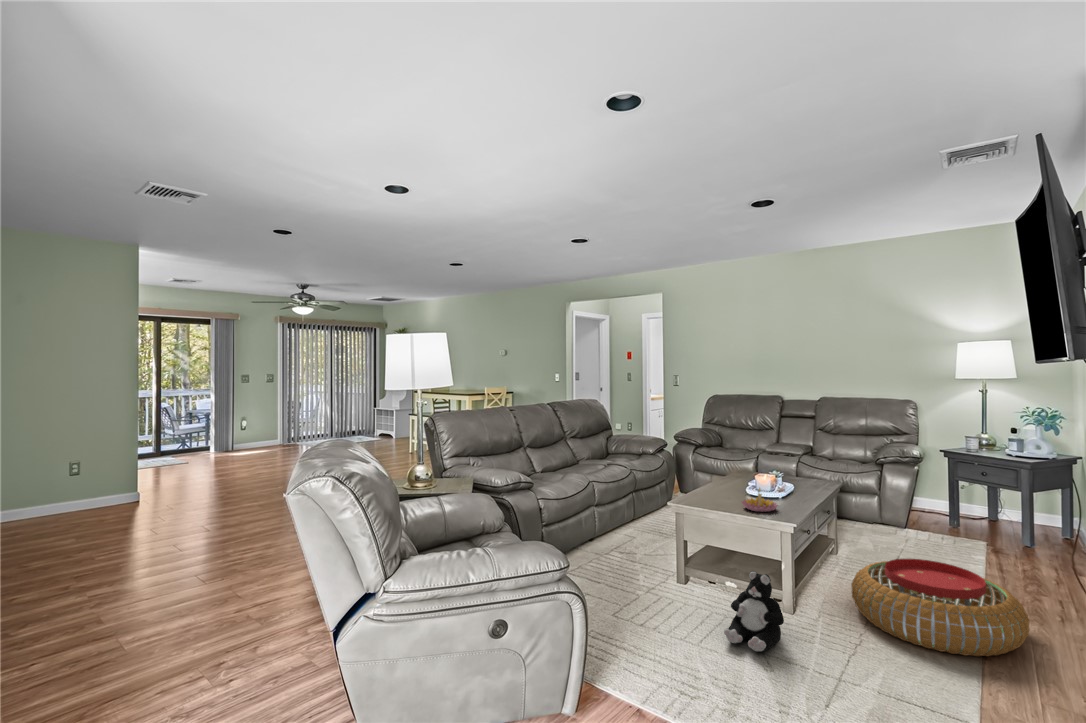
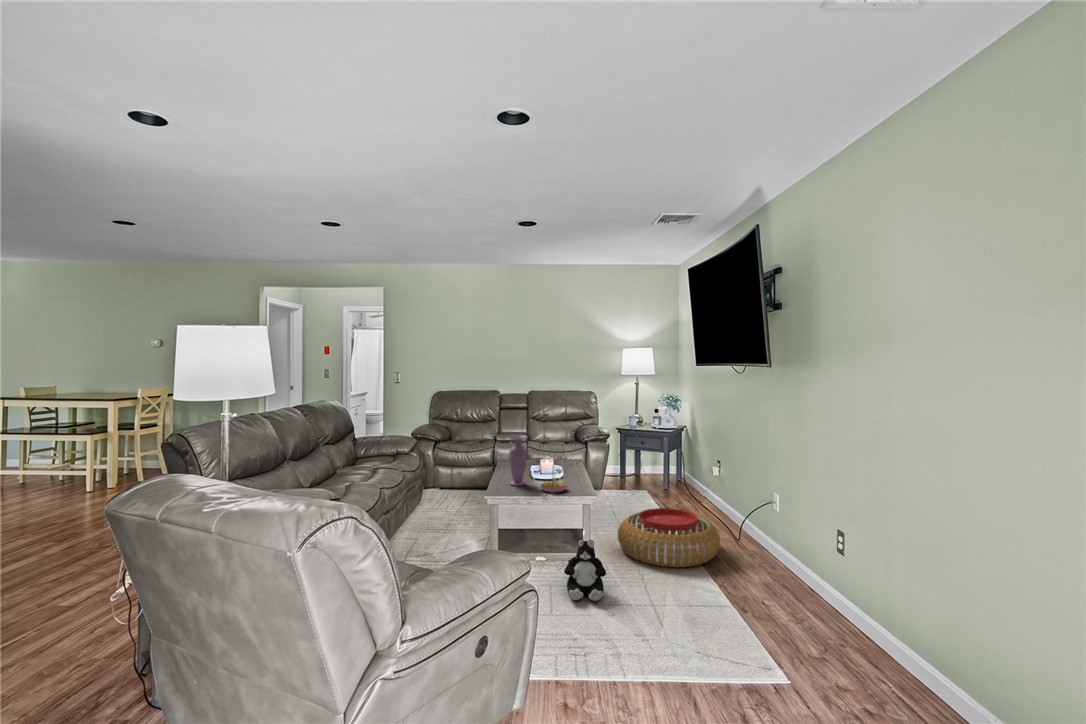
vase: none [716,440,737,499] -> present [509,435,527,486]

